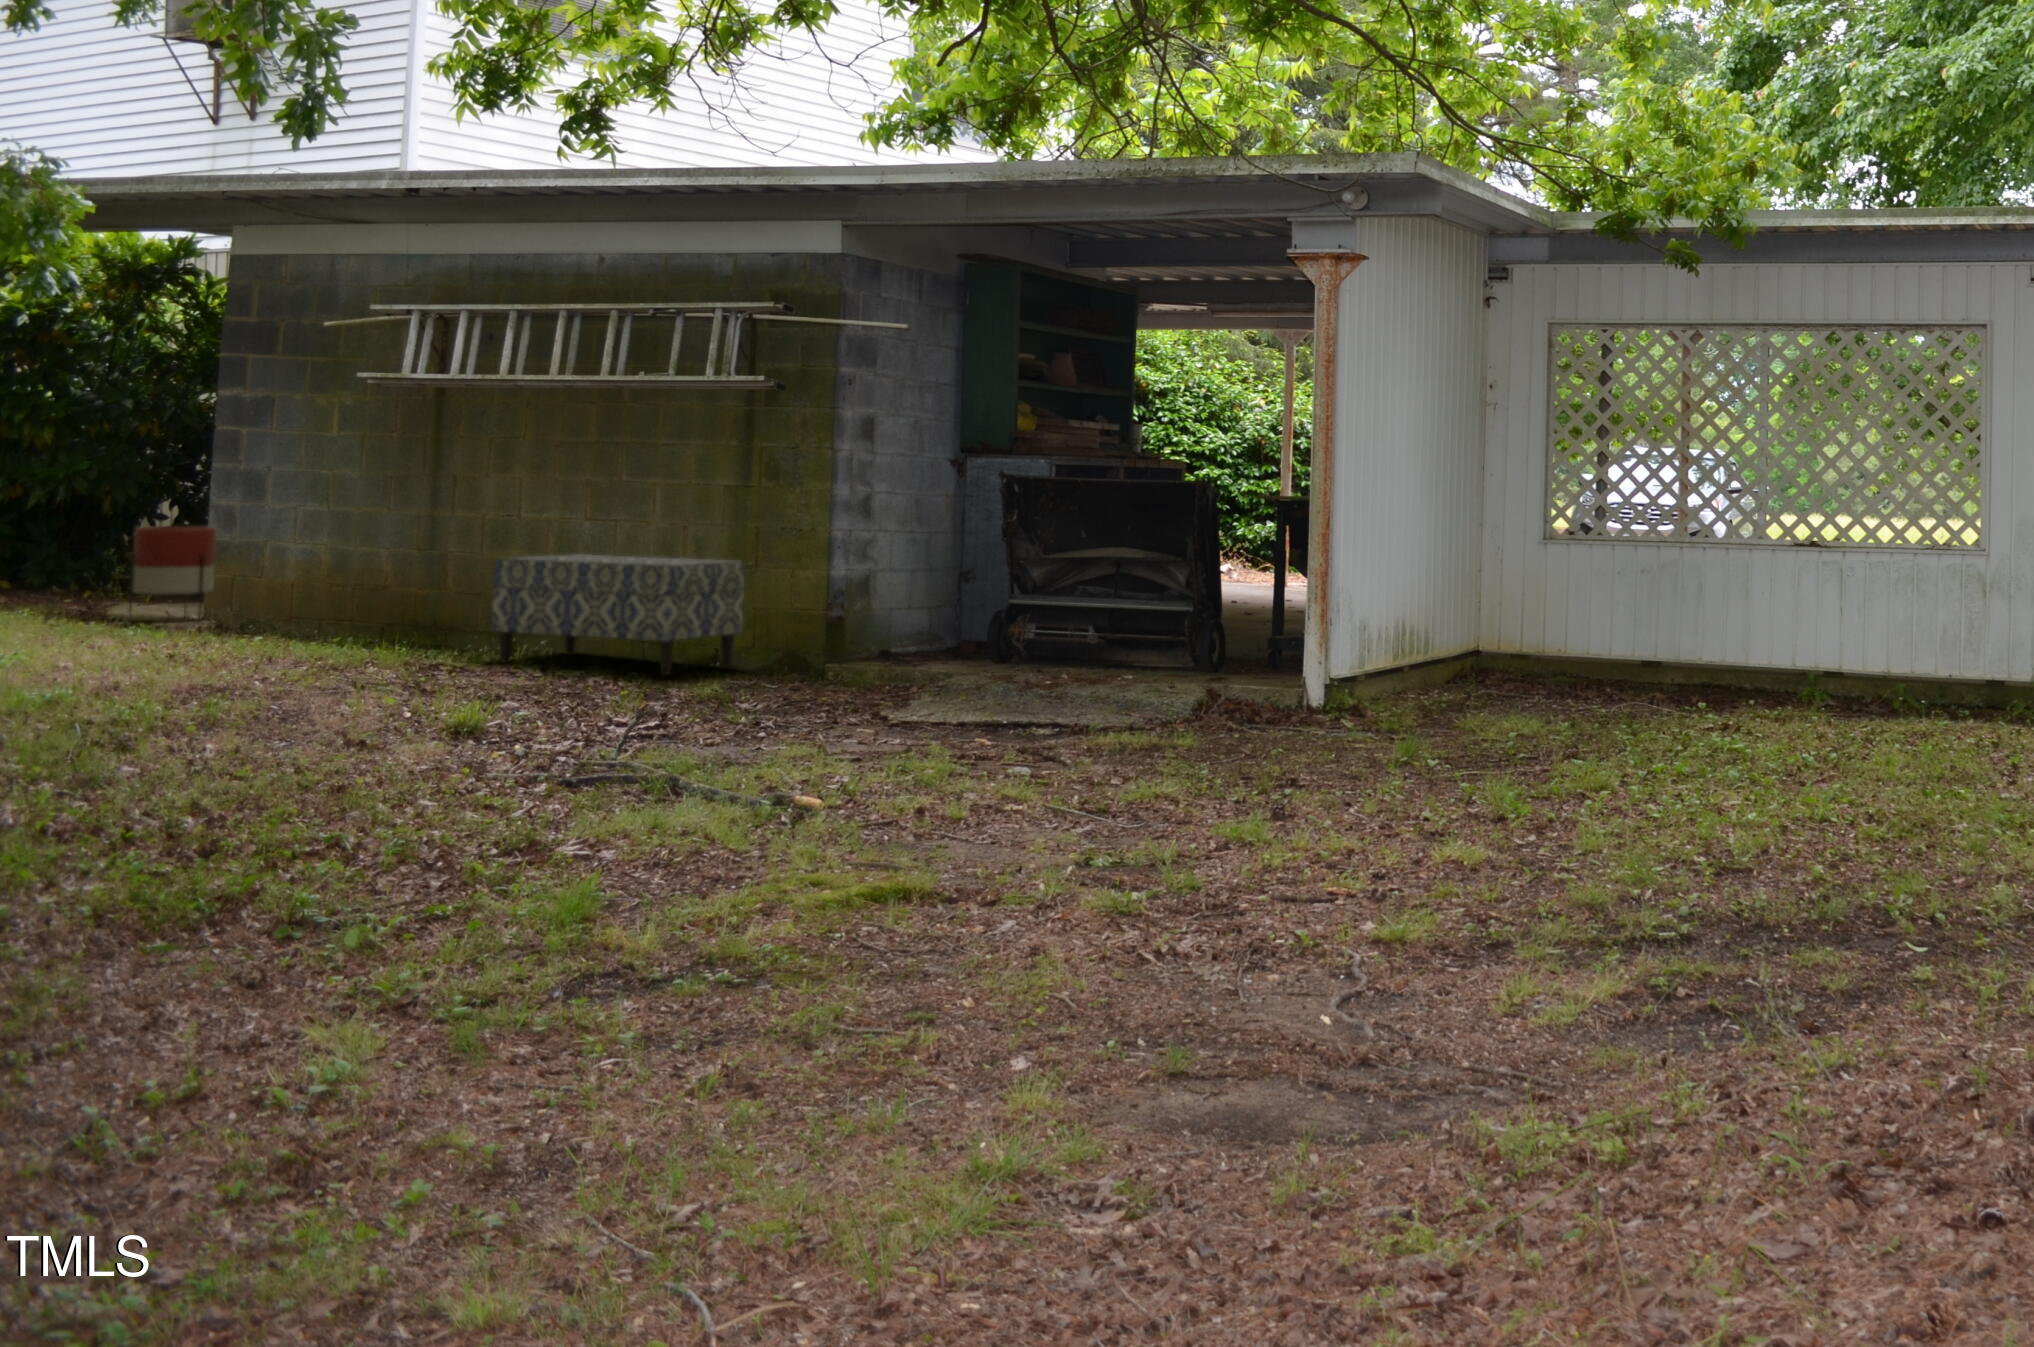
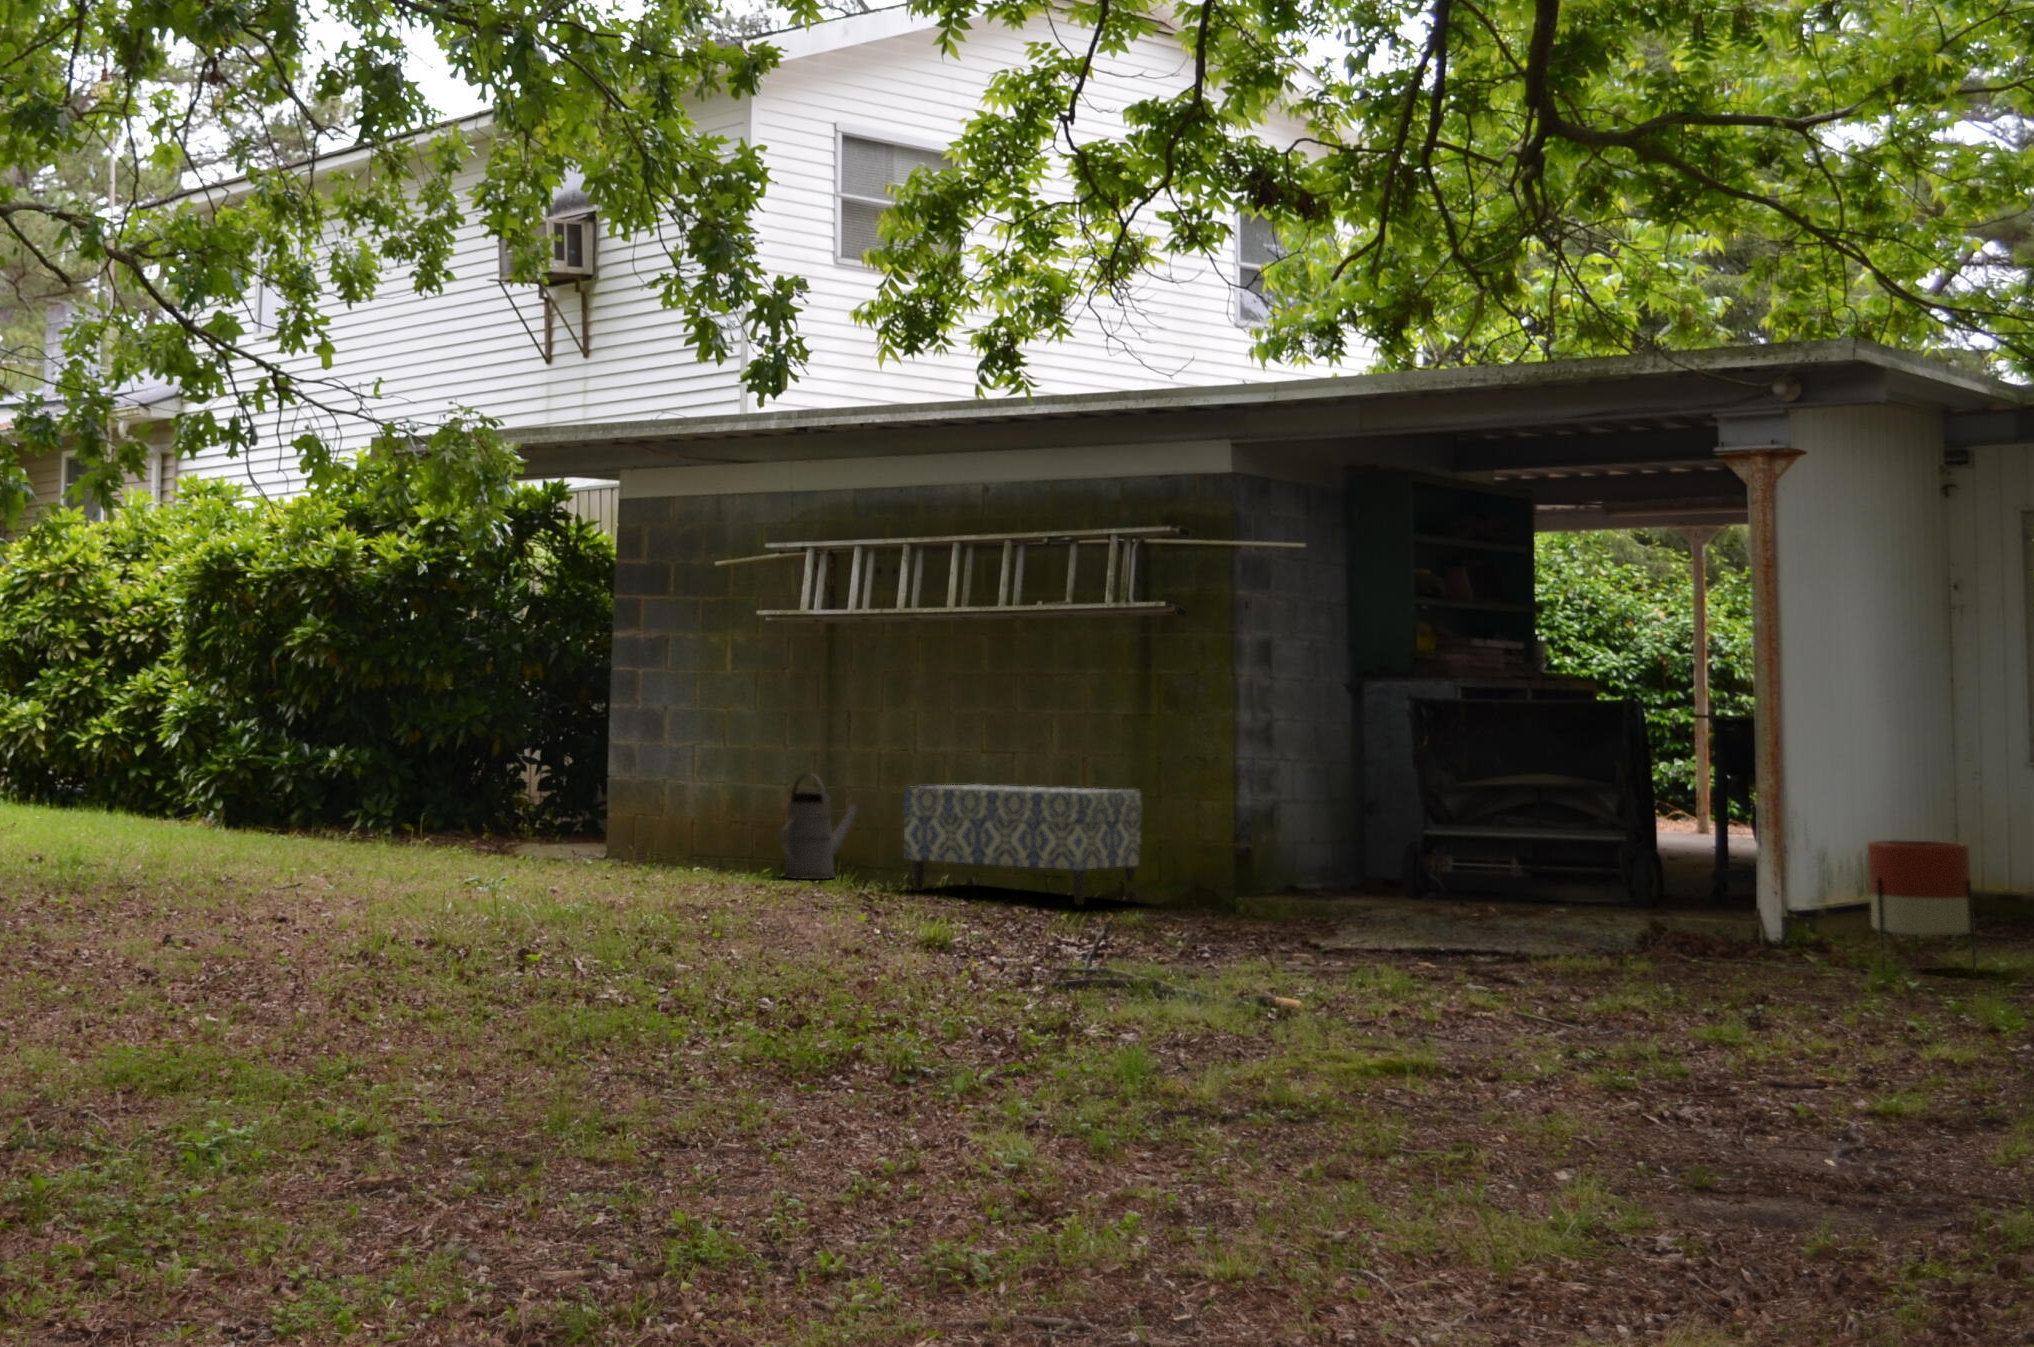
planter: present [130,526,216,620] -> present [1868,840,1976,972]
watering can: none [357,543,468,651] -> present [780,774,856,879]

